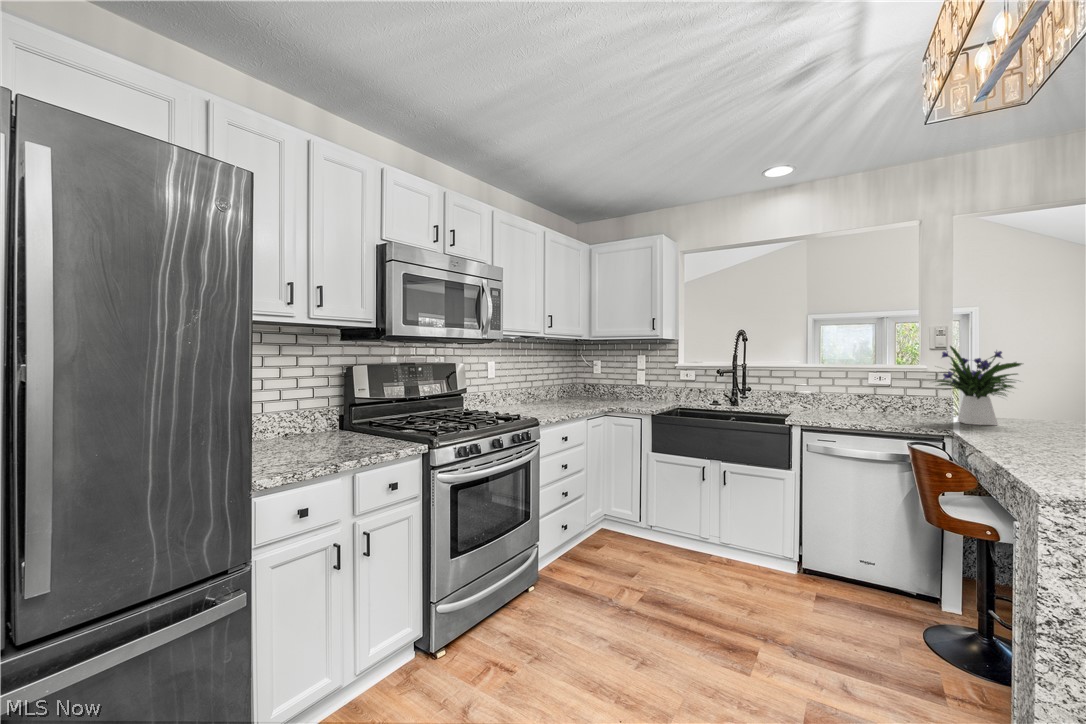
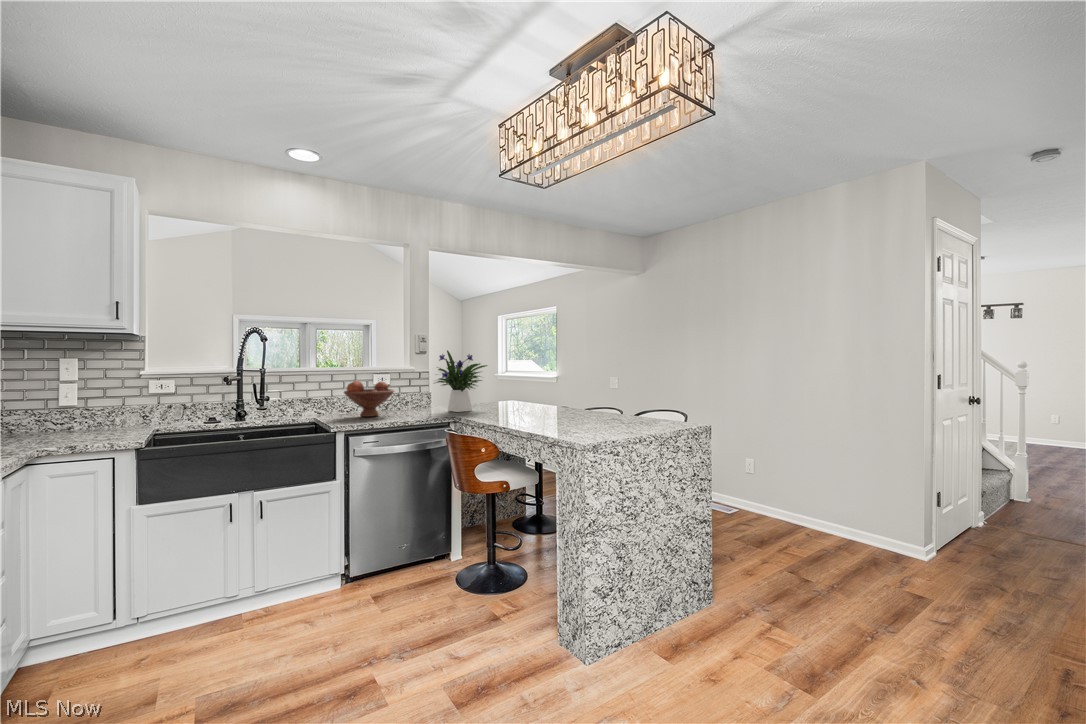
fruit bowl: none [819,378,879,416] -> present [344,381,394,417]

